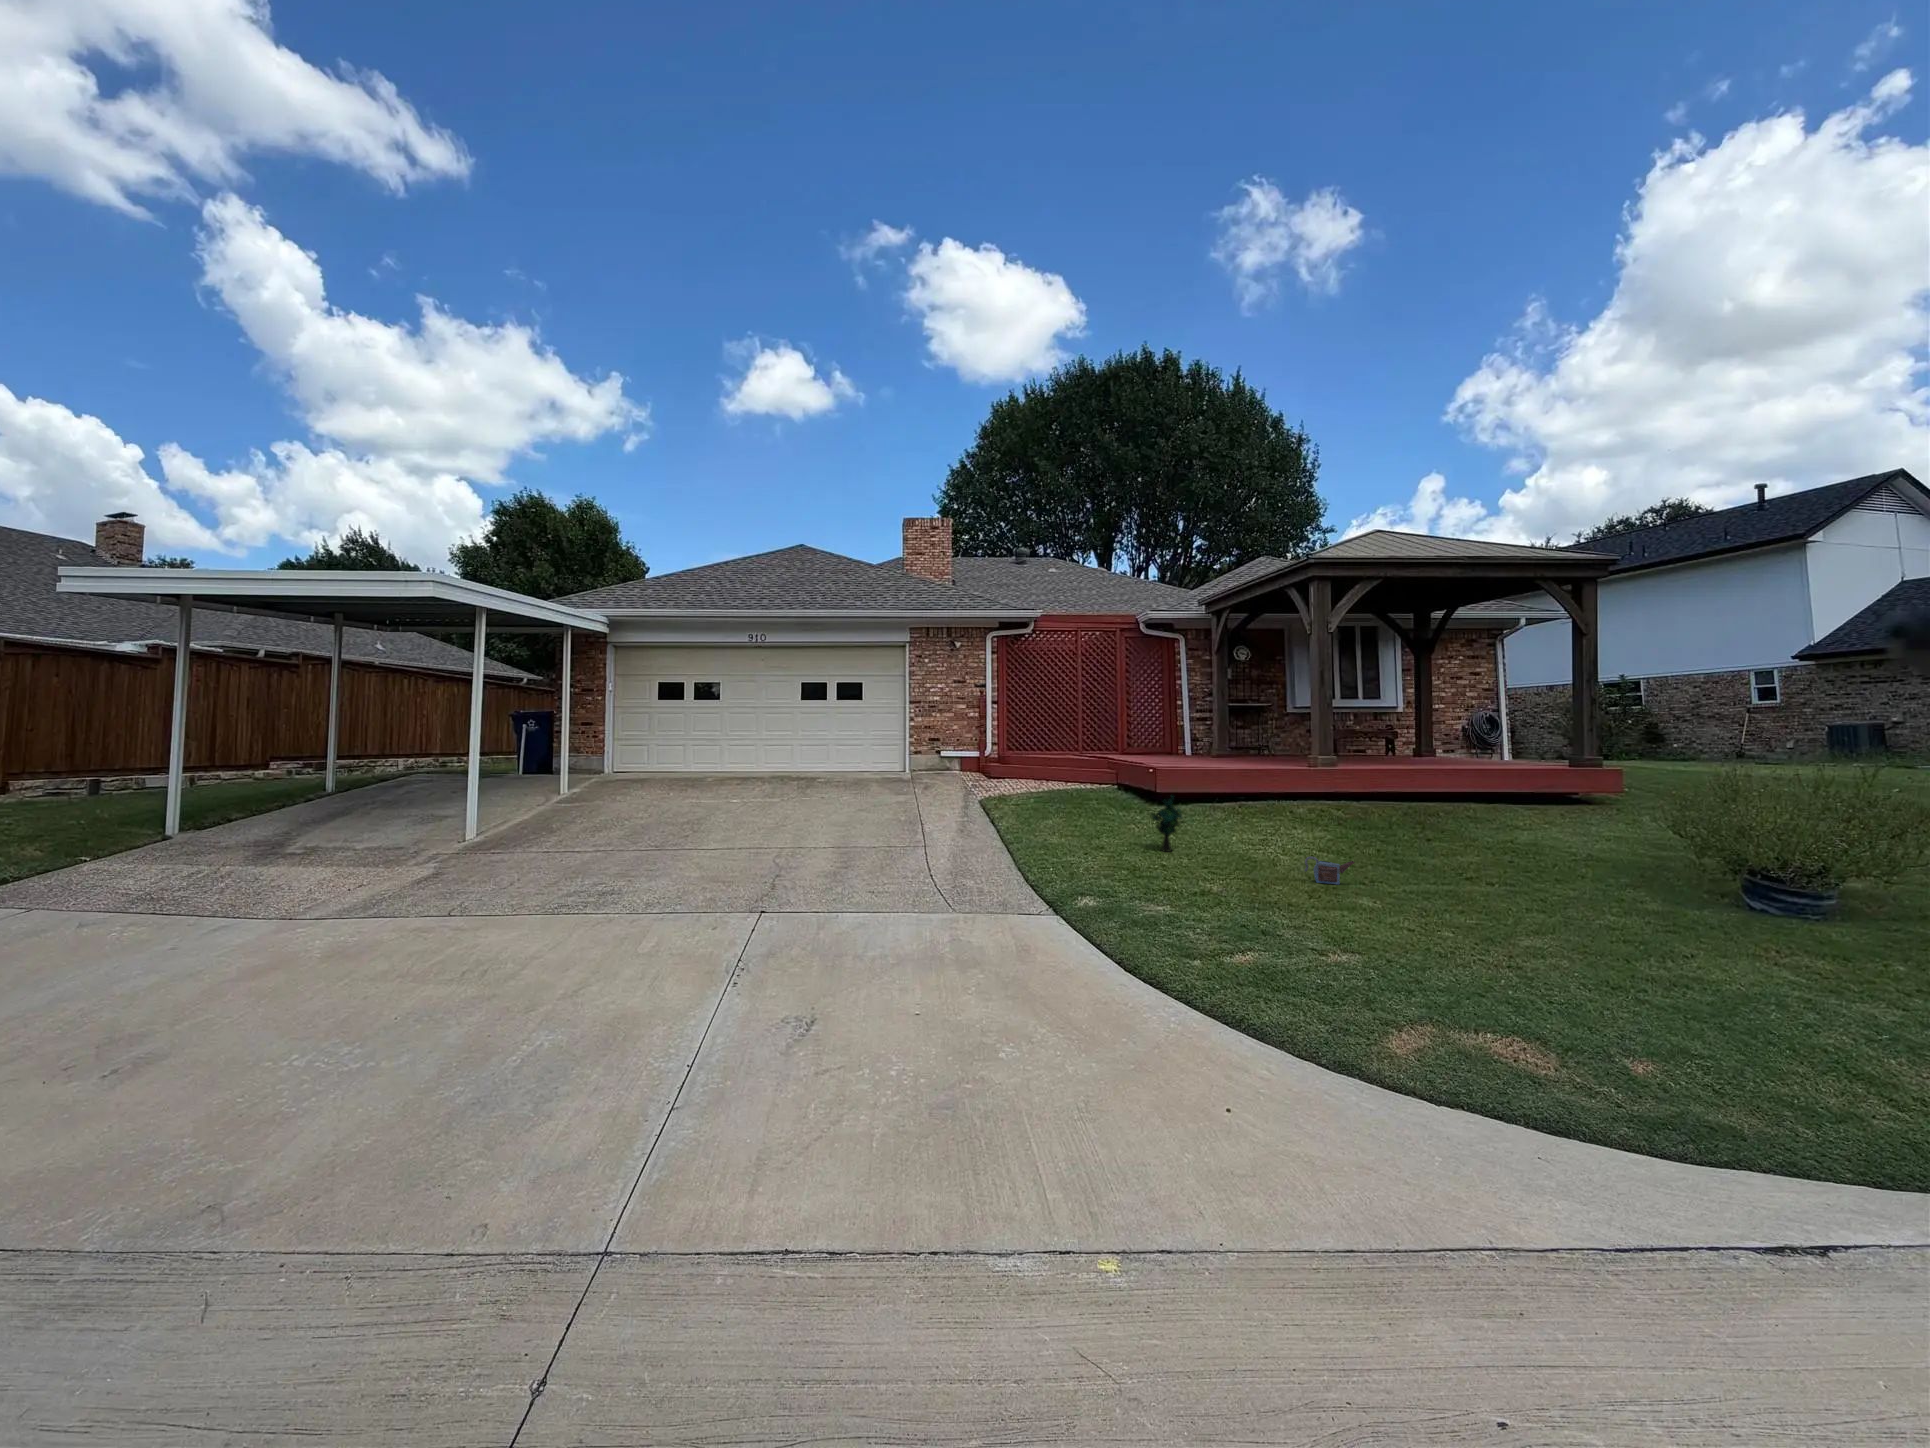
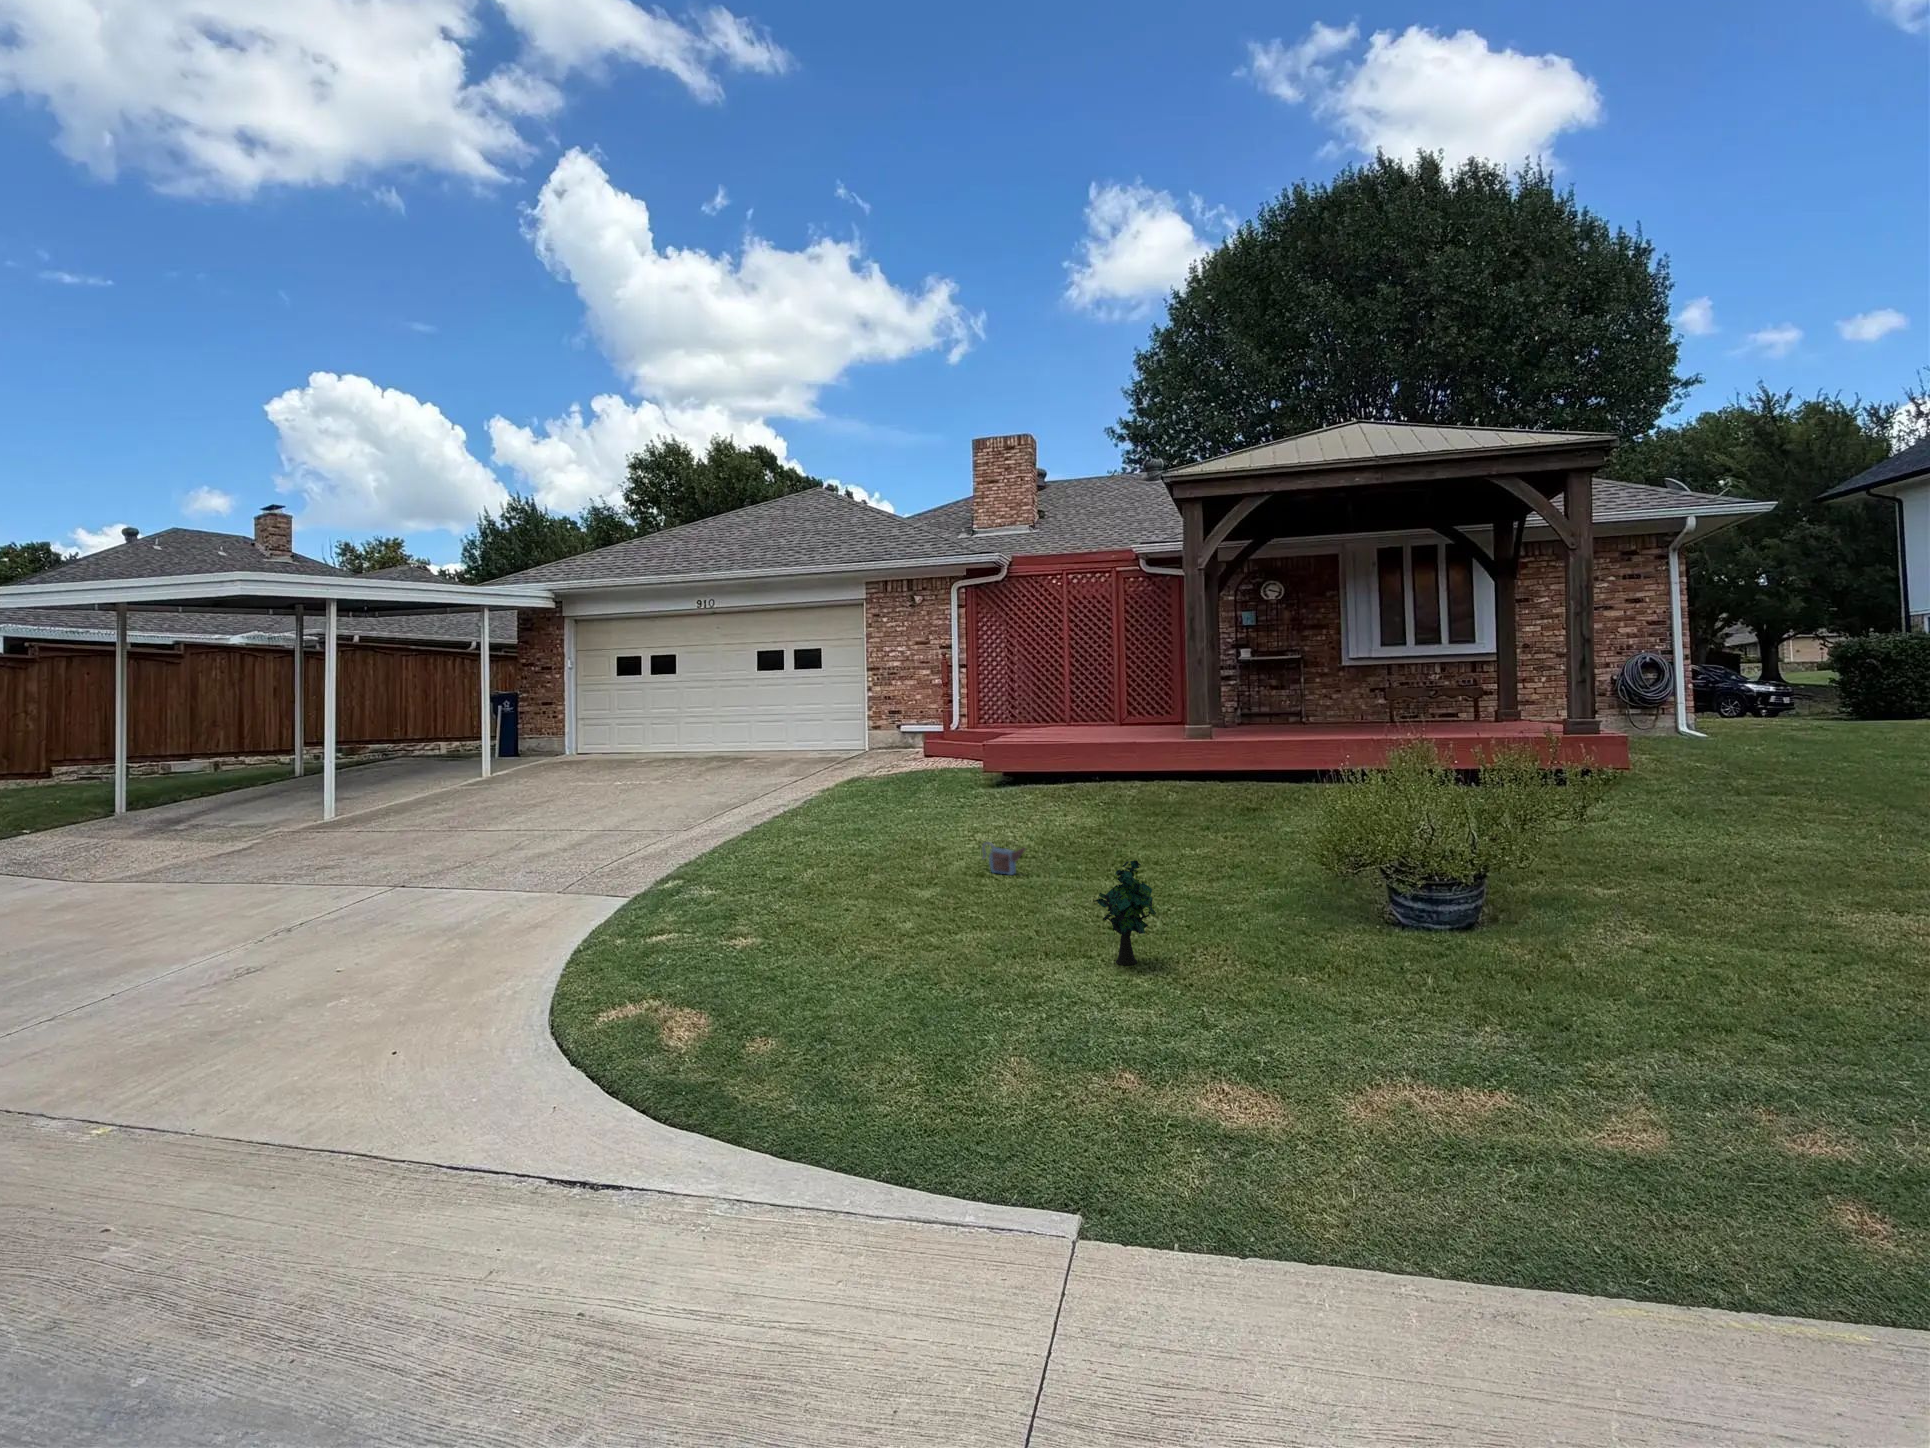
decorative plant: present [1151,795,1182,852] -> present [1094,860,1156,965]

